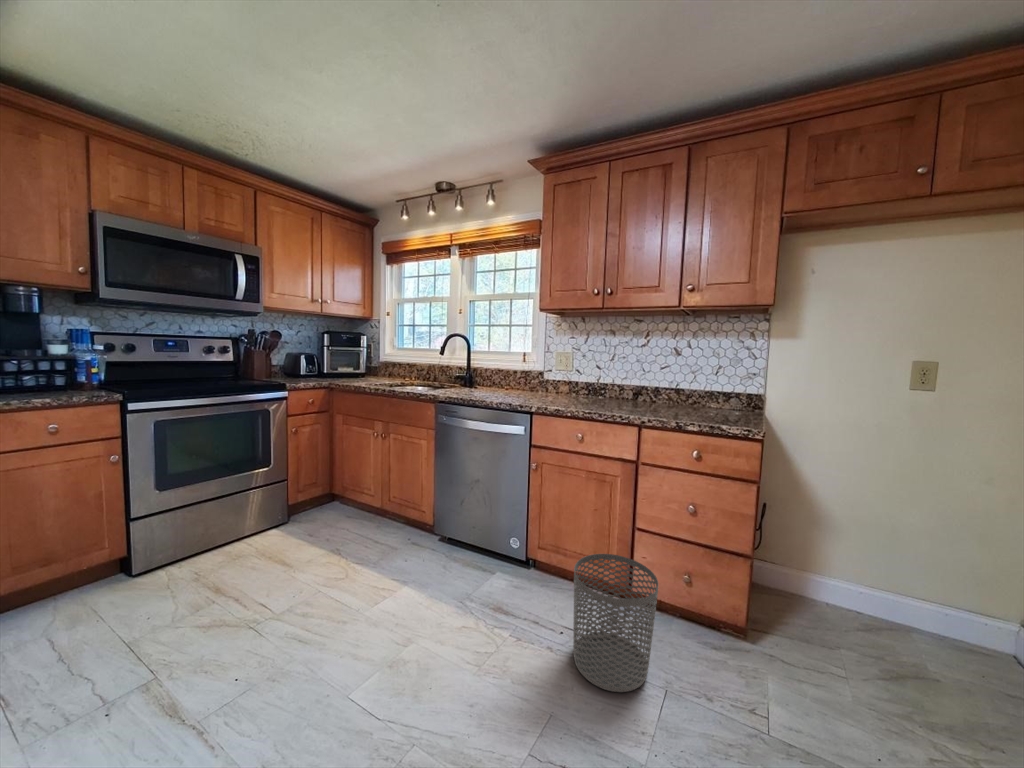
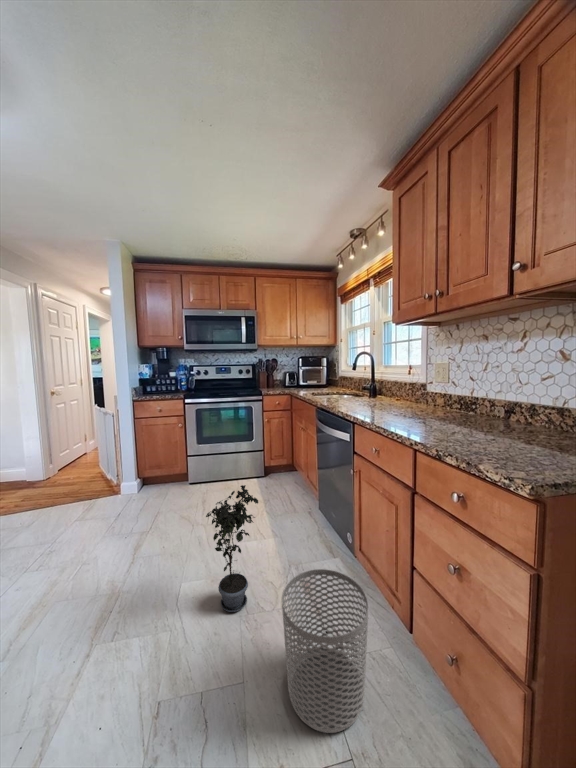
potted plant: none [425,502,509,678] -> present [206,485,258,612]

